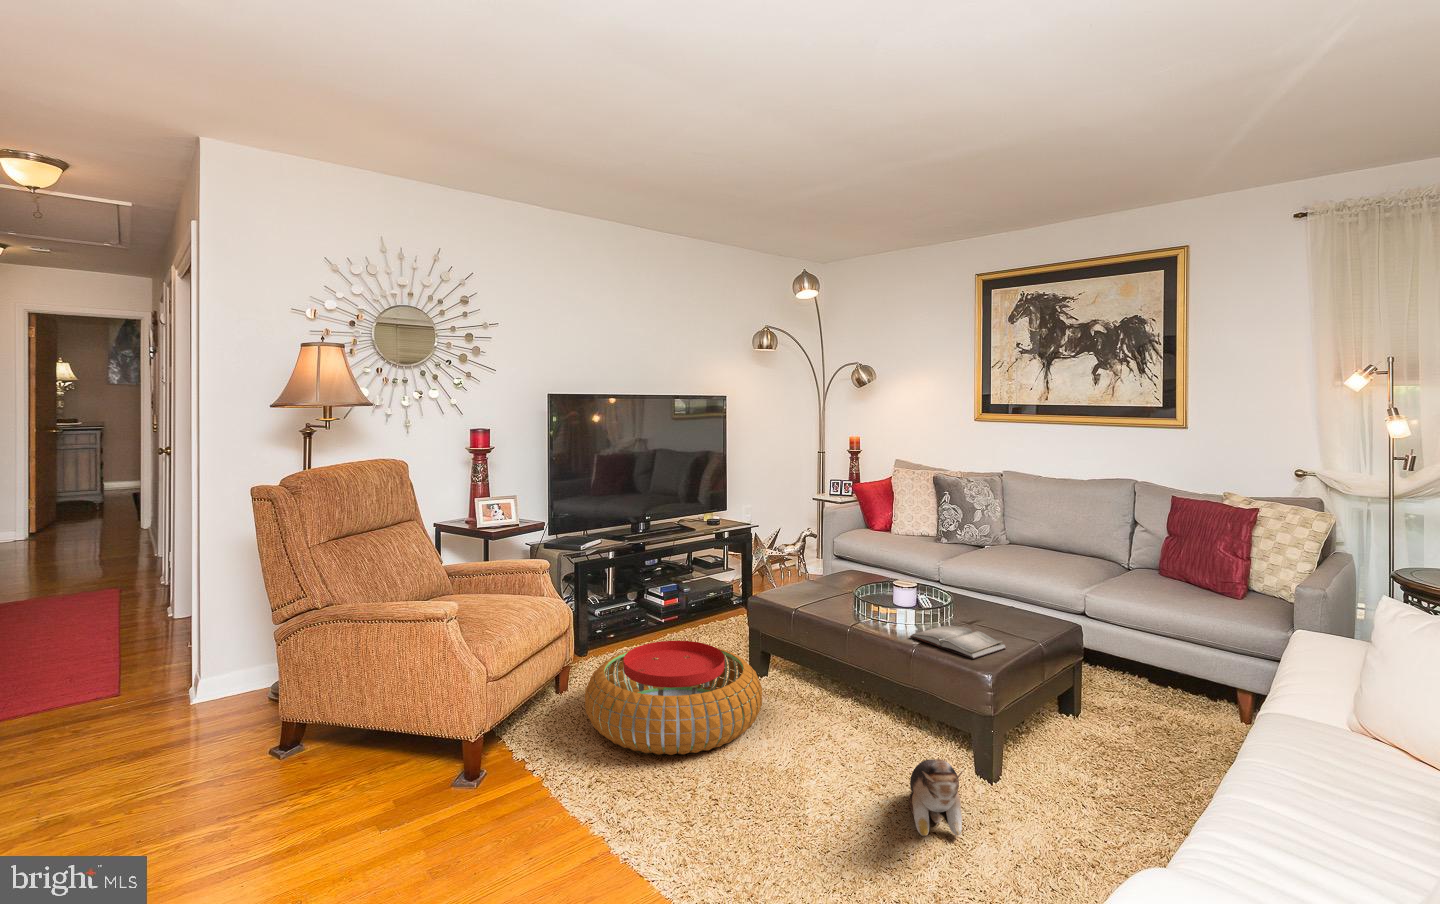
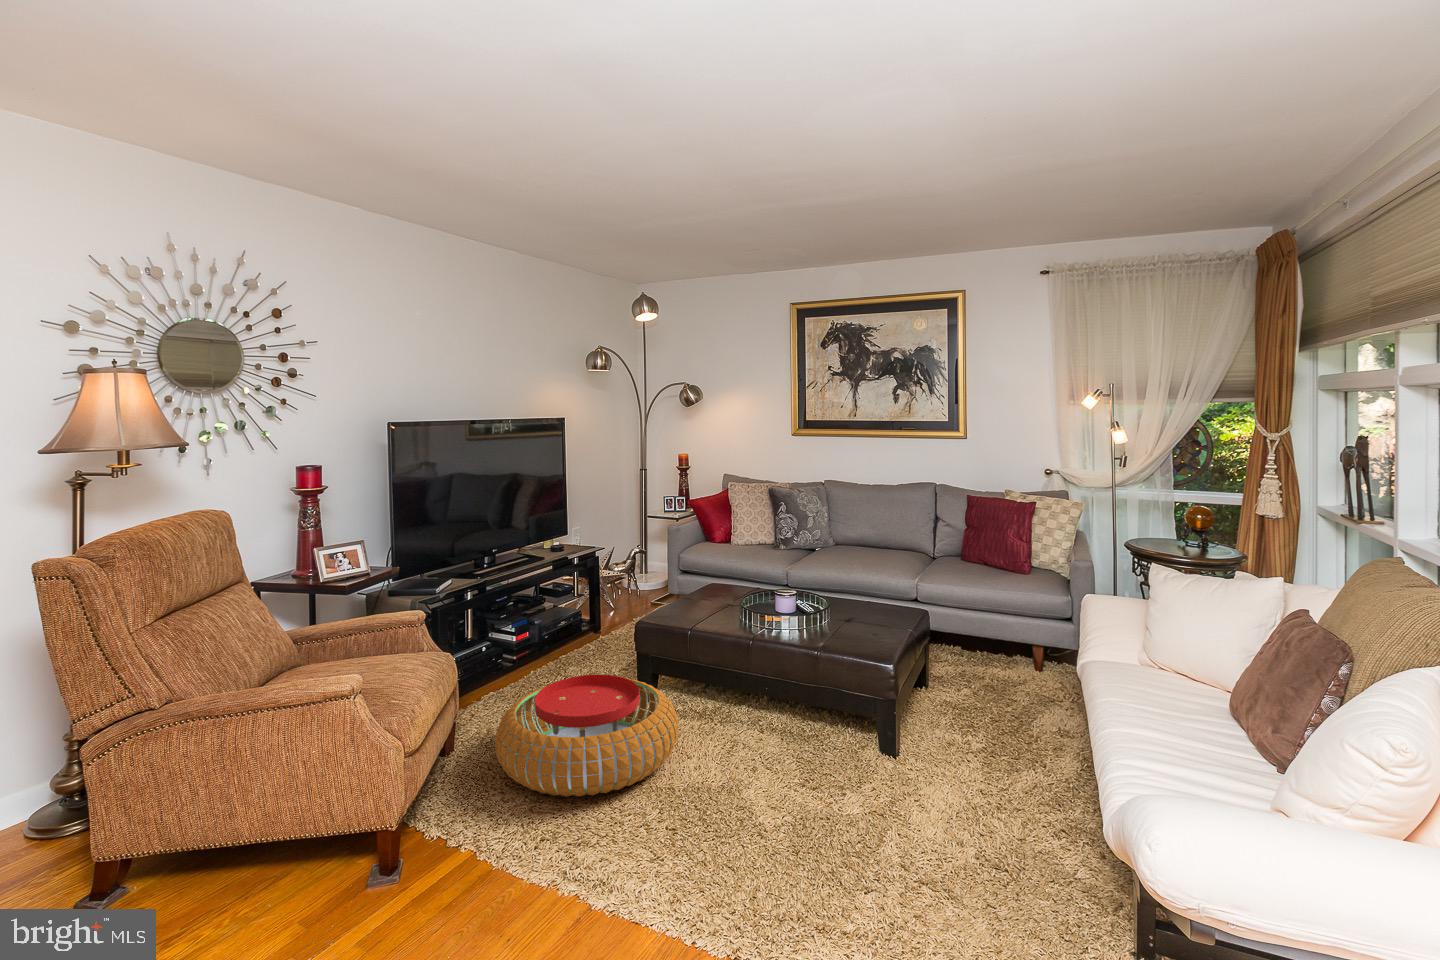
hardback book: present [910,625,1007,659] -> none [809,627,891,655]
plush toy: present [909,758,963,836] -> none [837,748,902,819]

